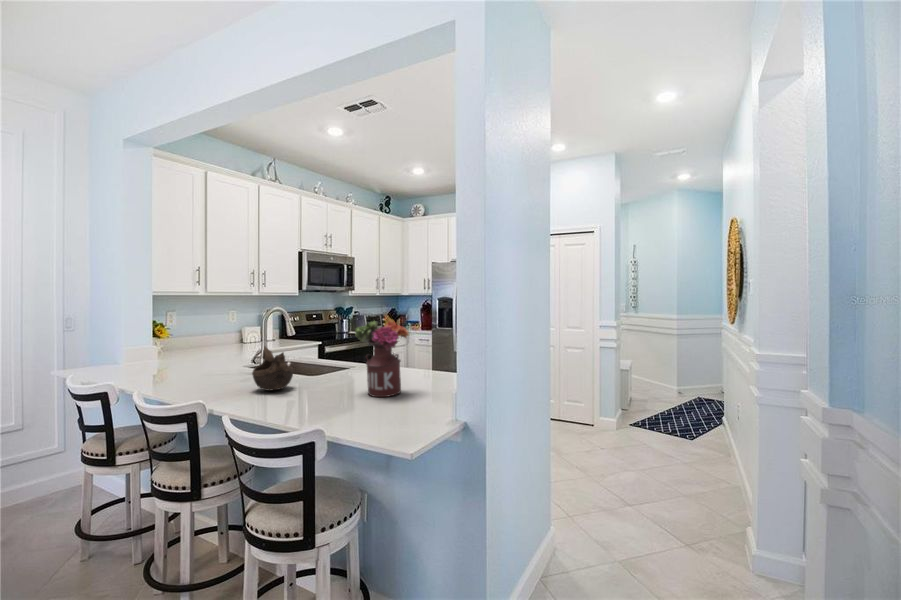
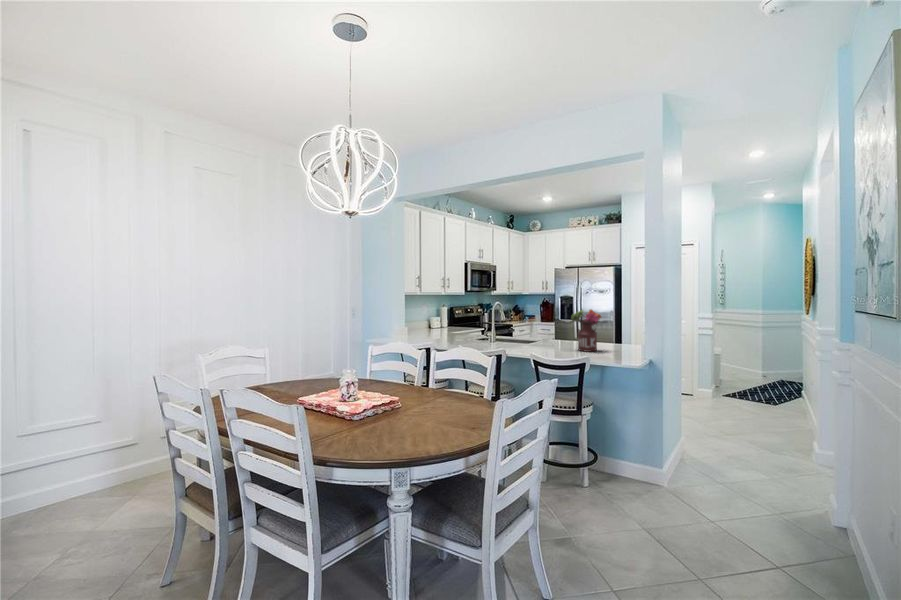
decorative bowl: present [252,347,294,390] -> none [507,325,534,349]

